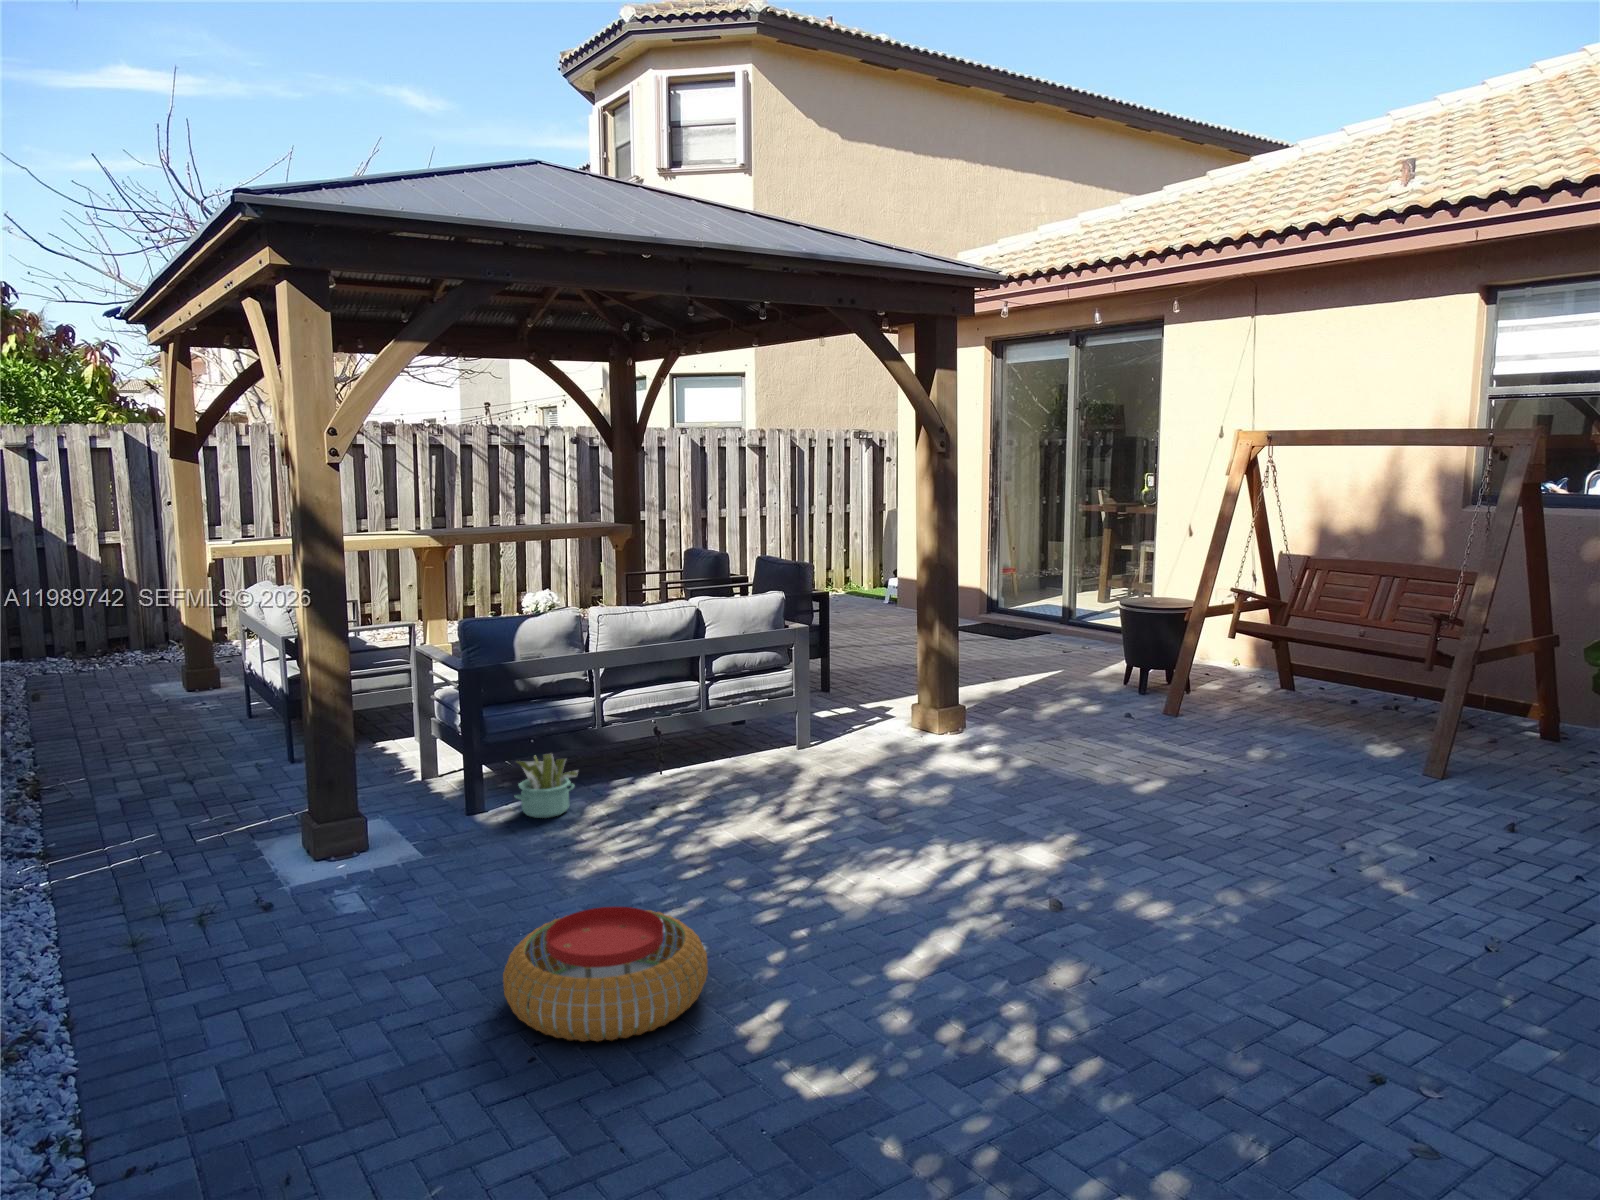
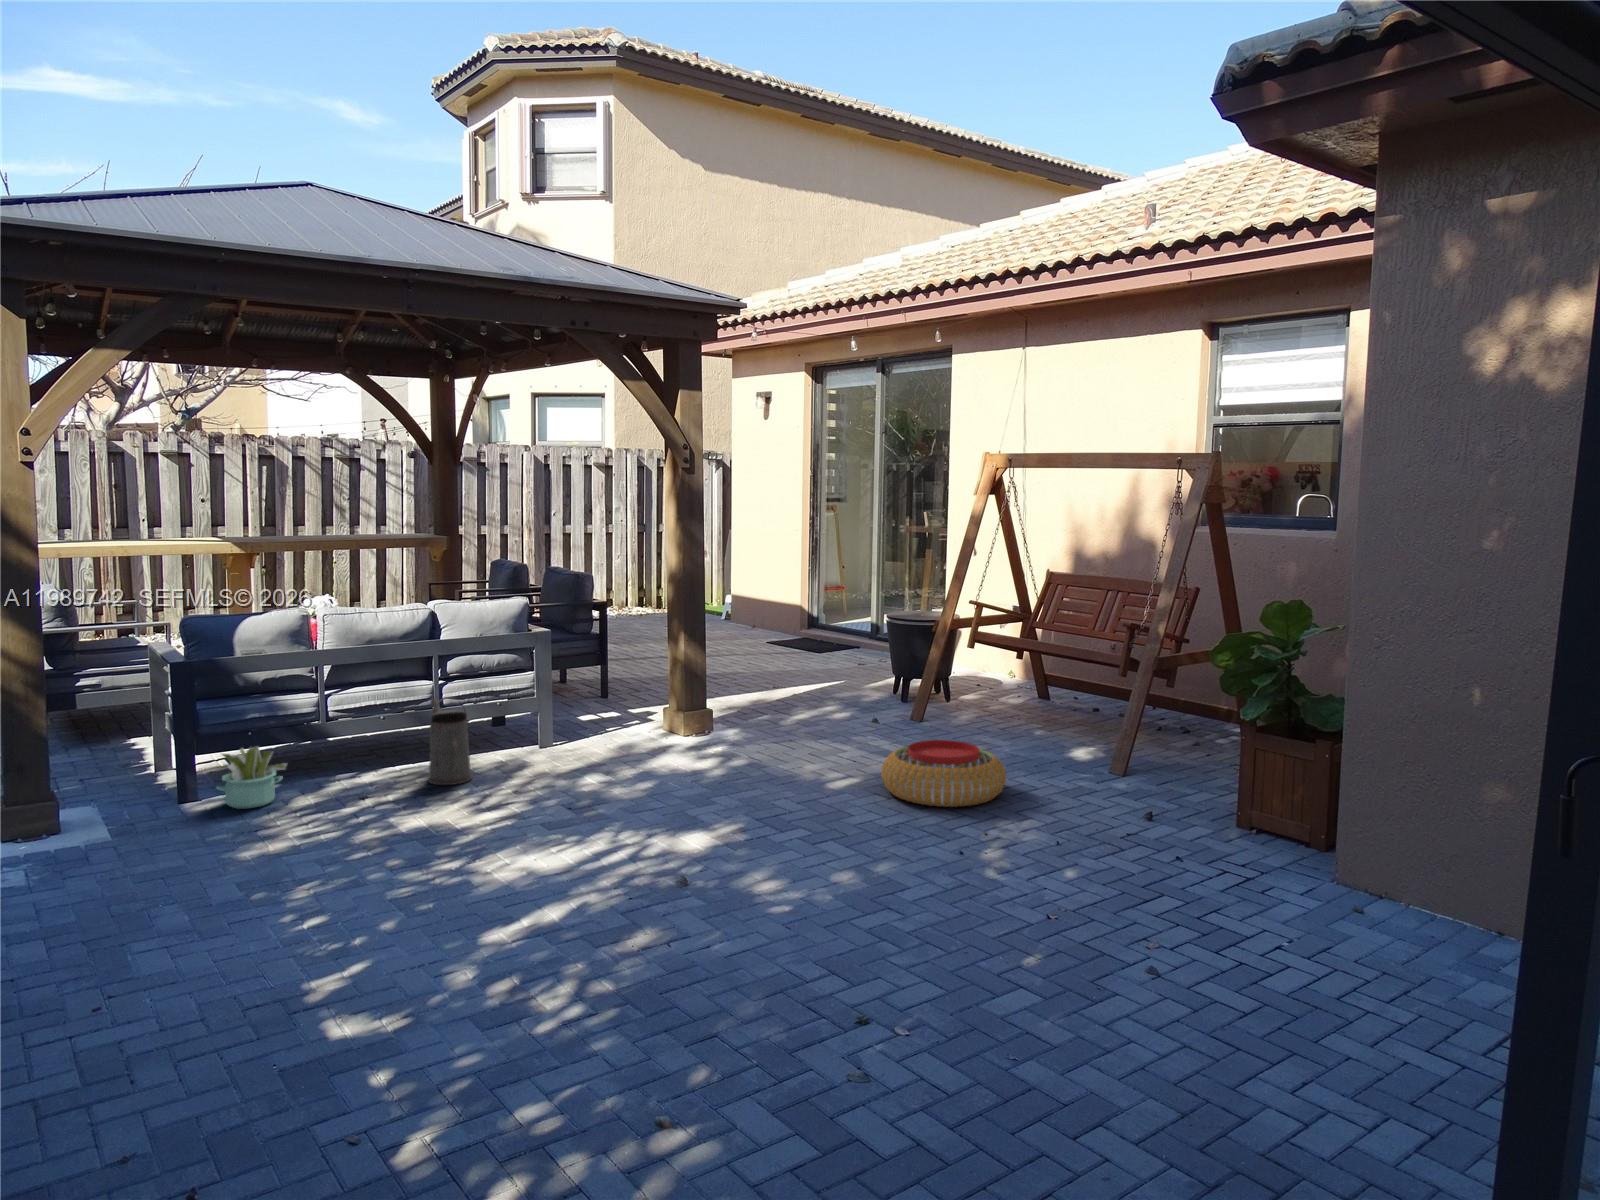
watering can: none [701,699,753,791] -> present [428,697,473,785]
pouf: present [503,907,708,1041] -> present [881,740,1006,807]

